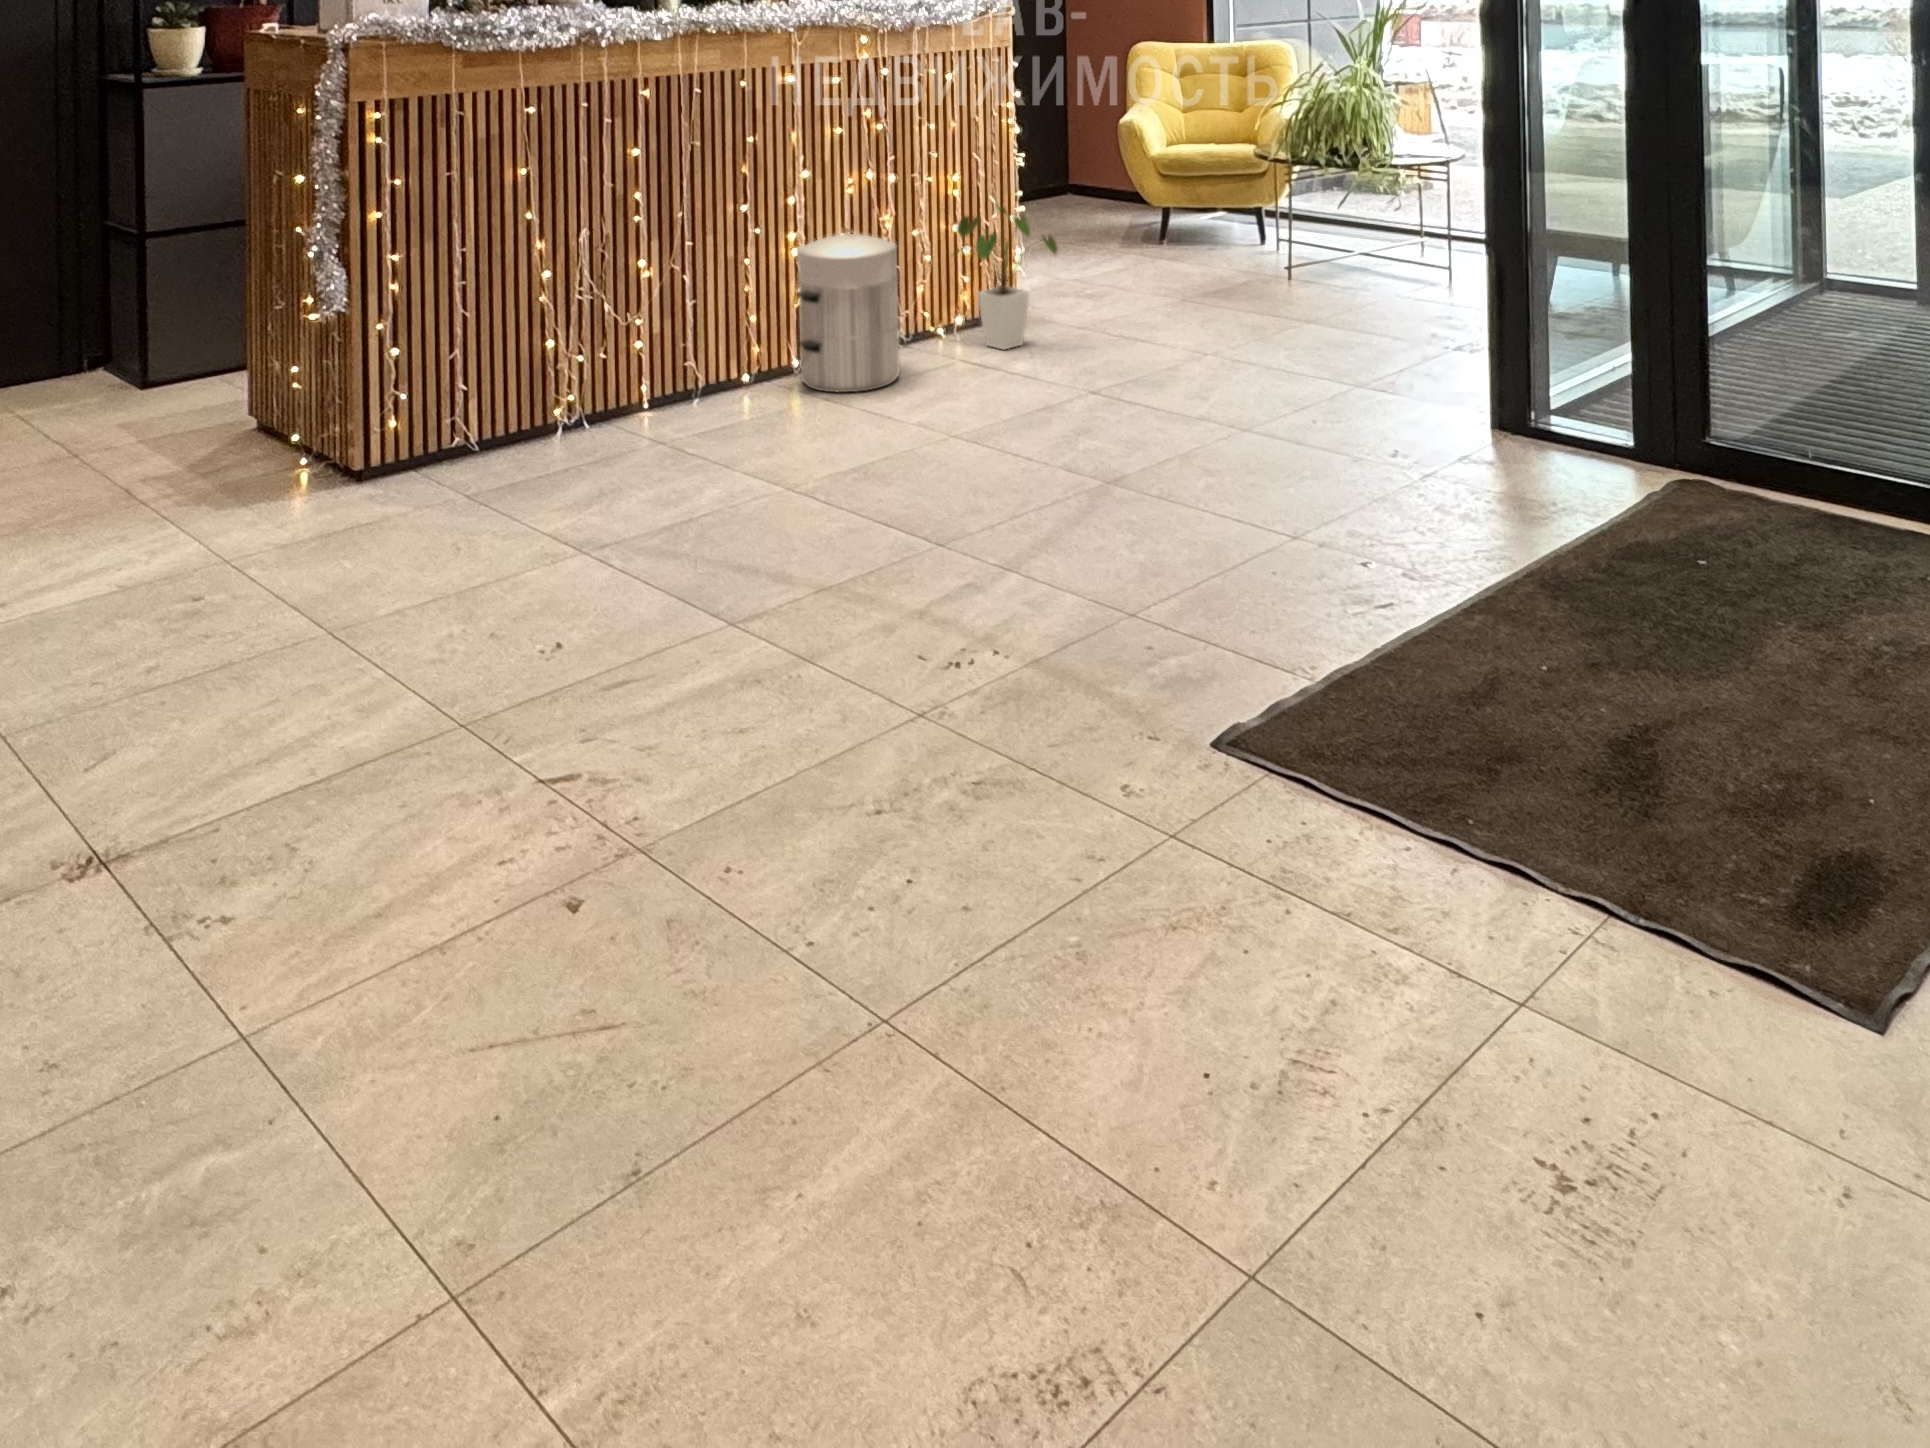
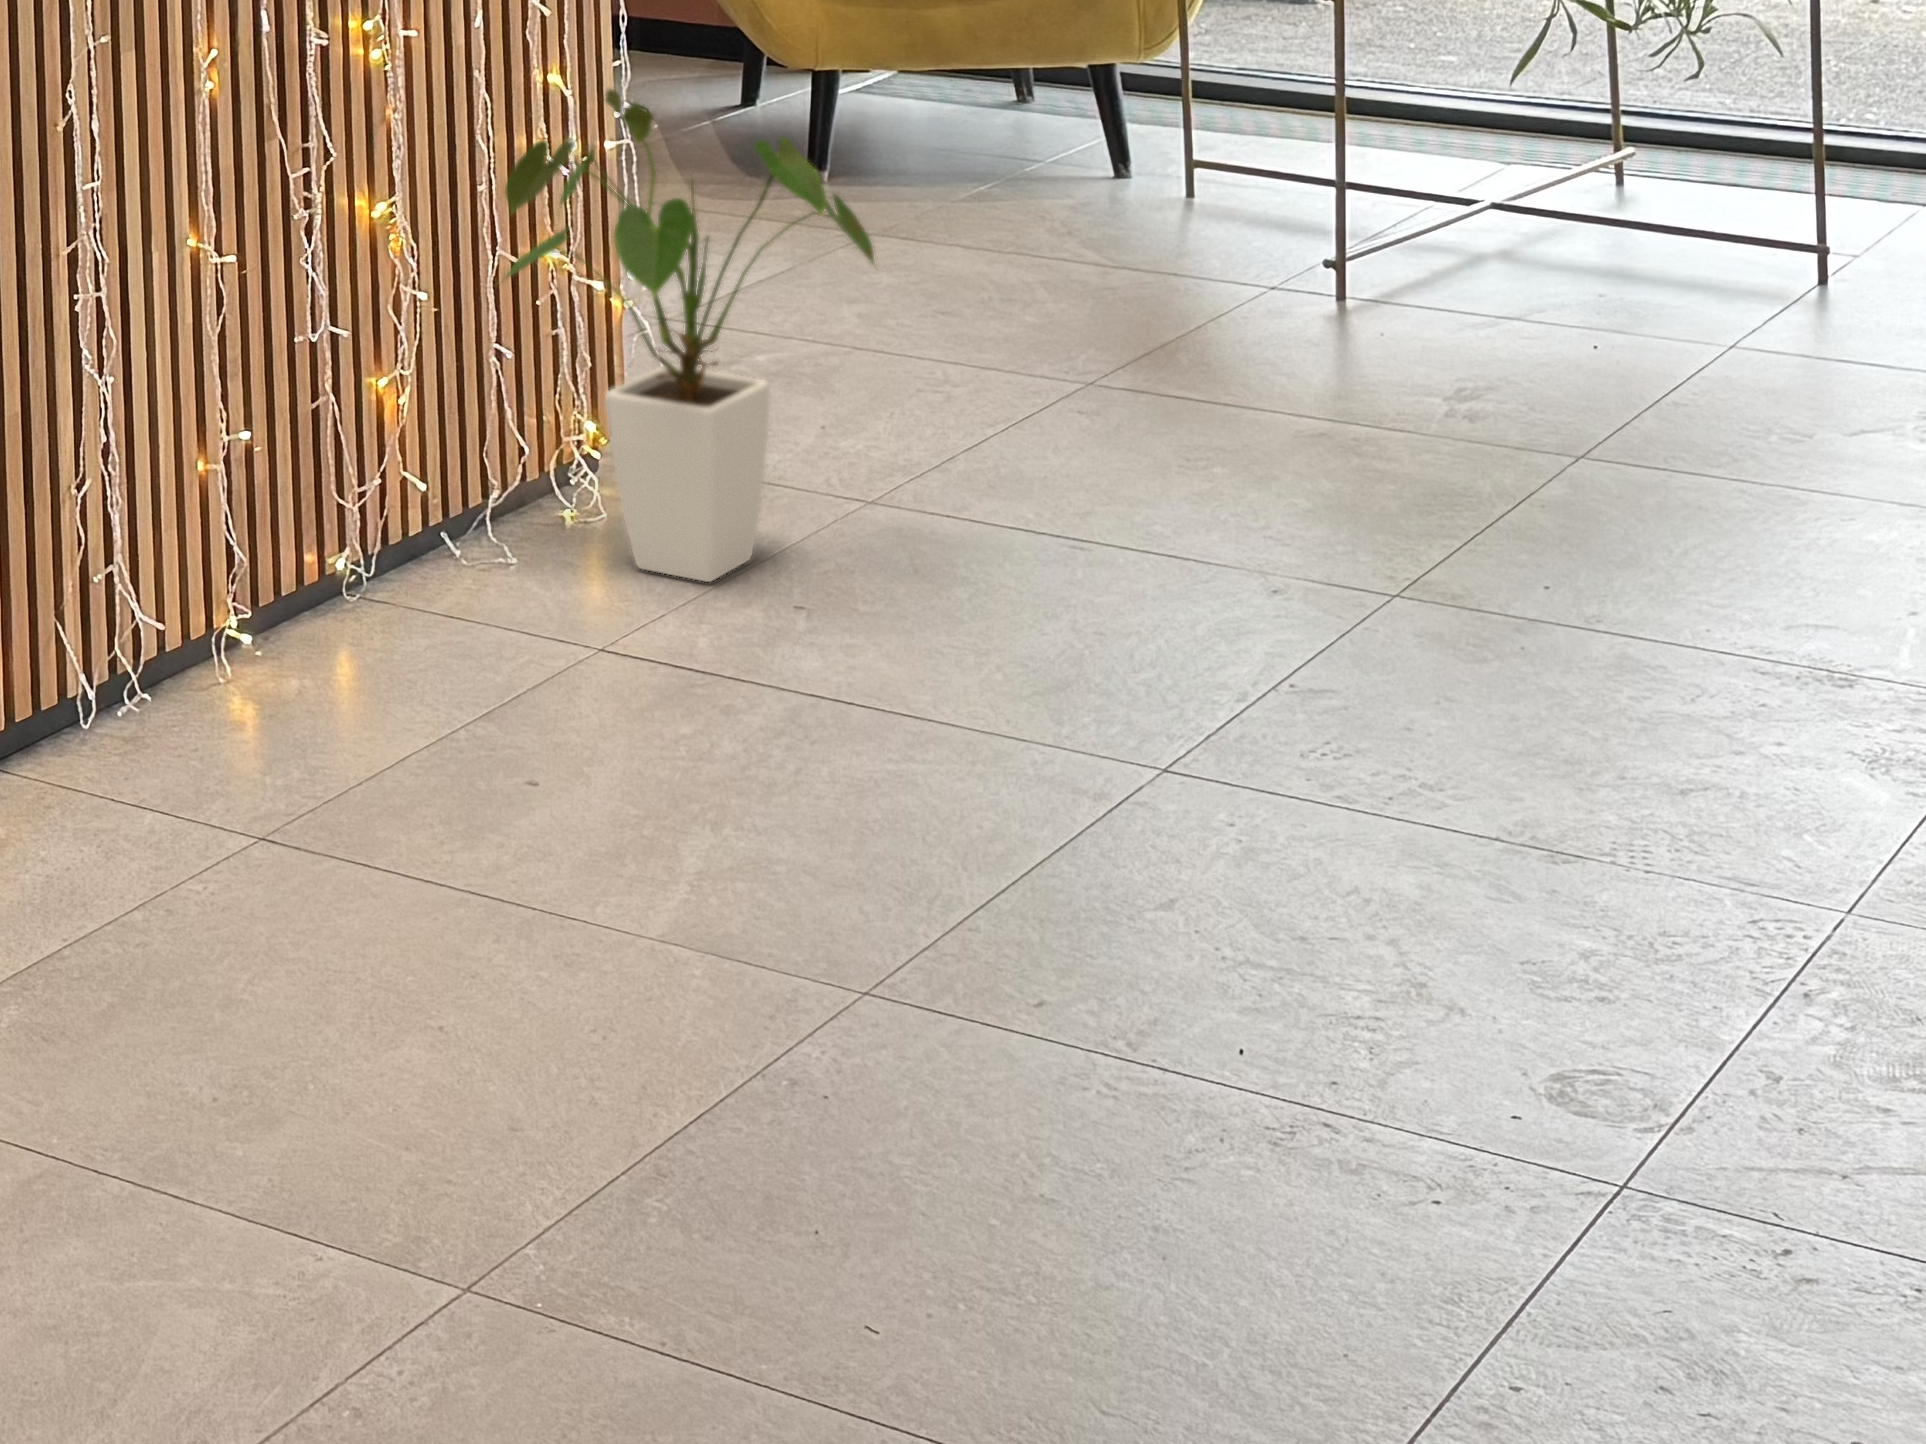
waste bin: present [797,229,900,392] -> none [111,218,468,795]

